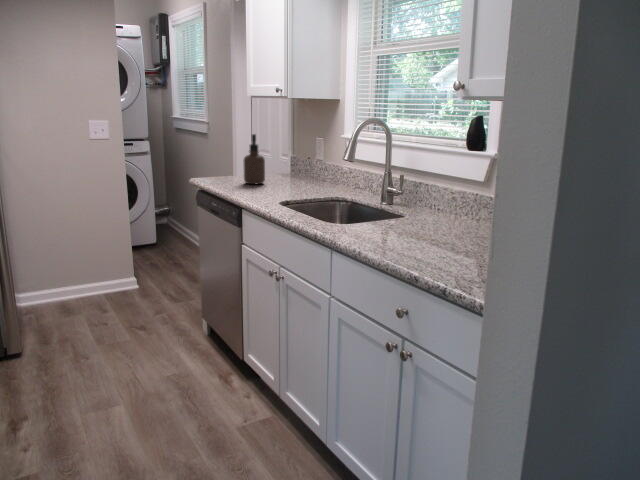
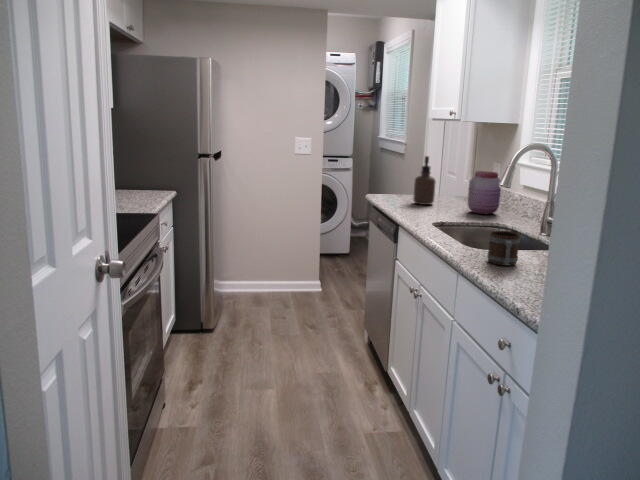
jar: none [301,147,330,189] -> present [468,171,501,214]
mug: none [357,203,387,237] -> present [487,231,520,266]

